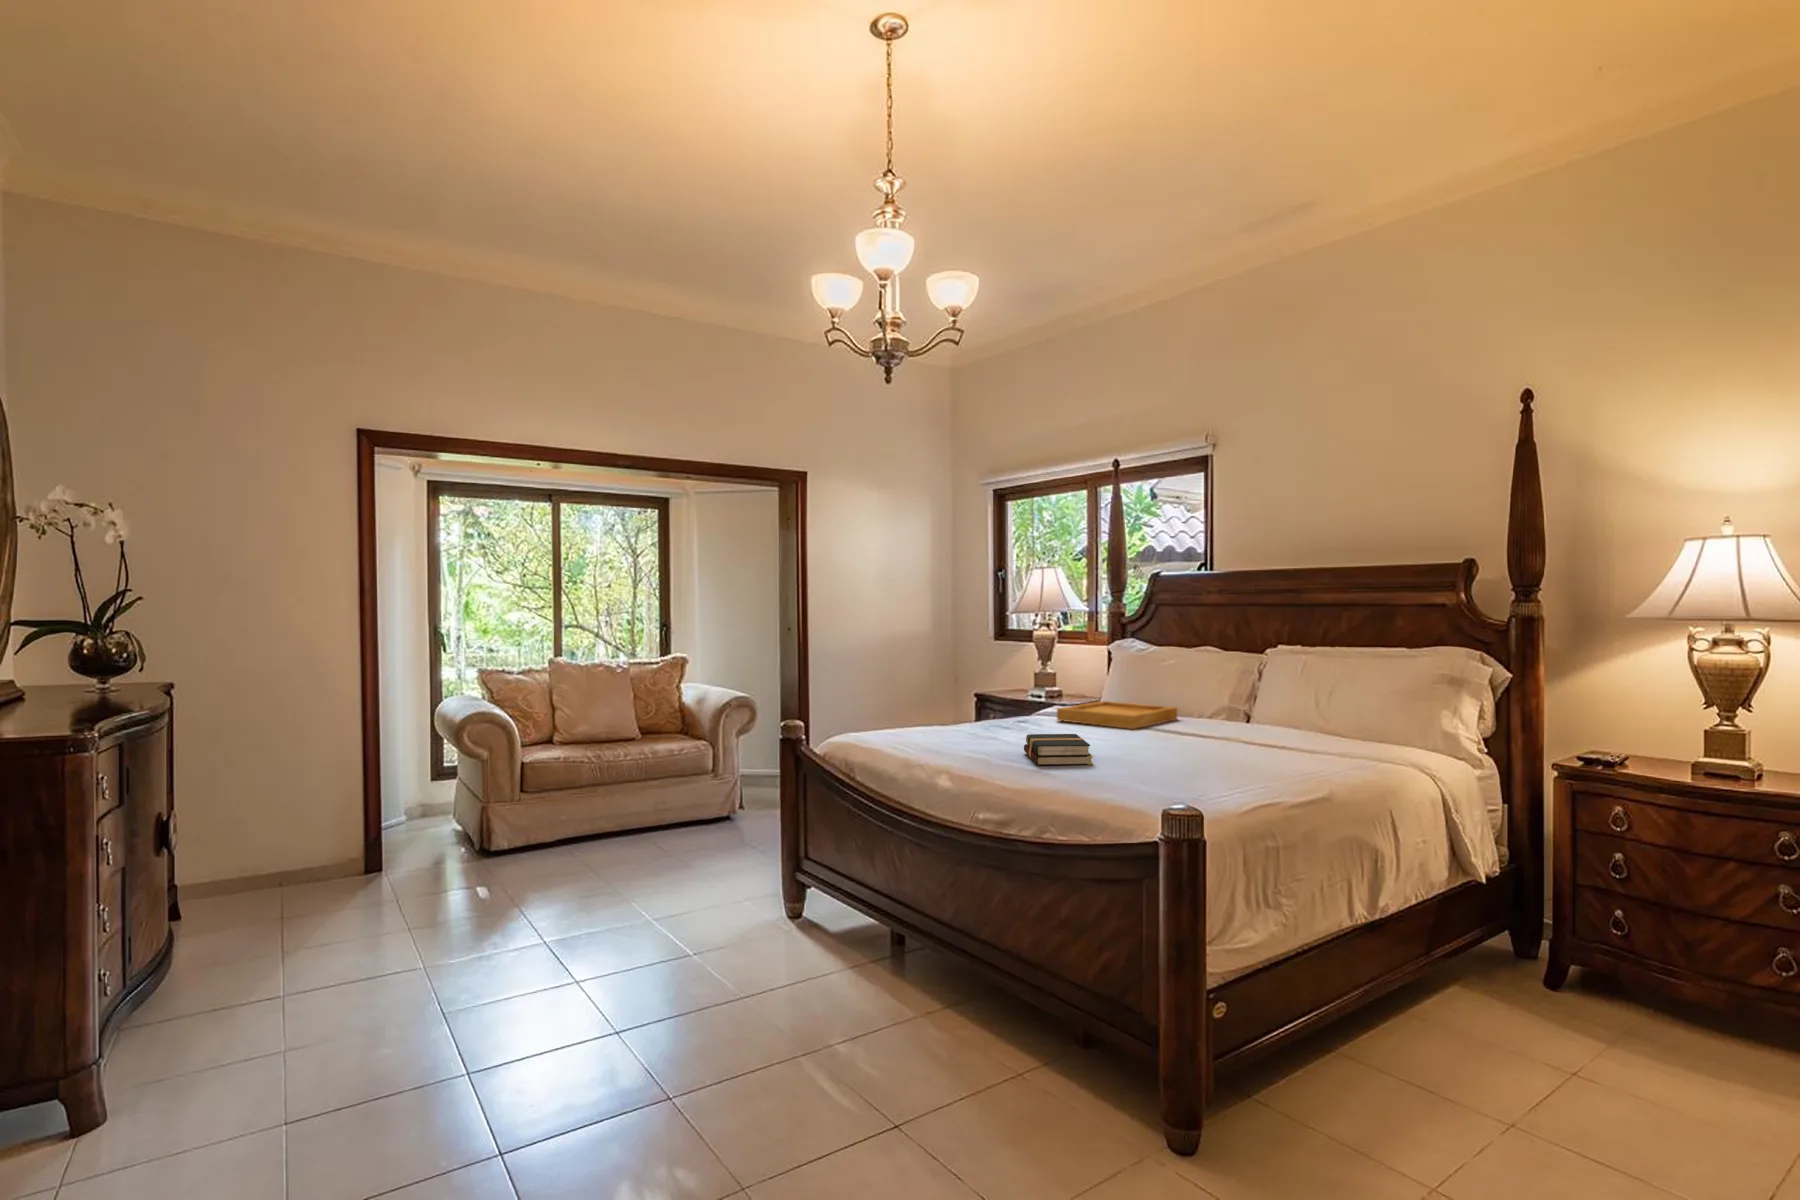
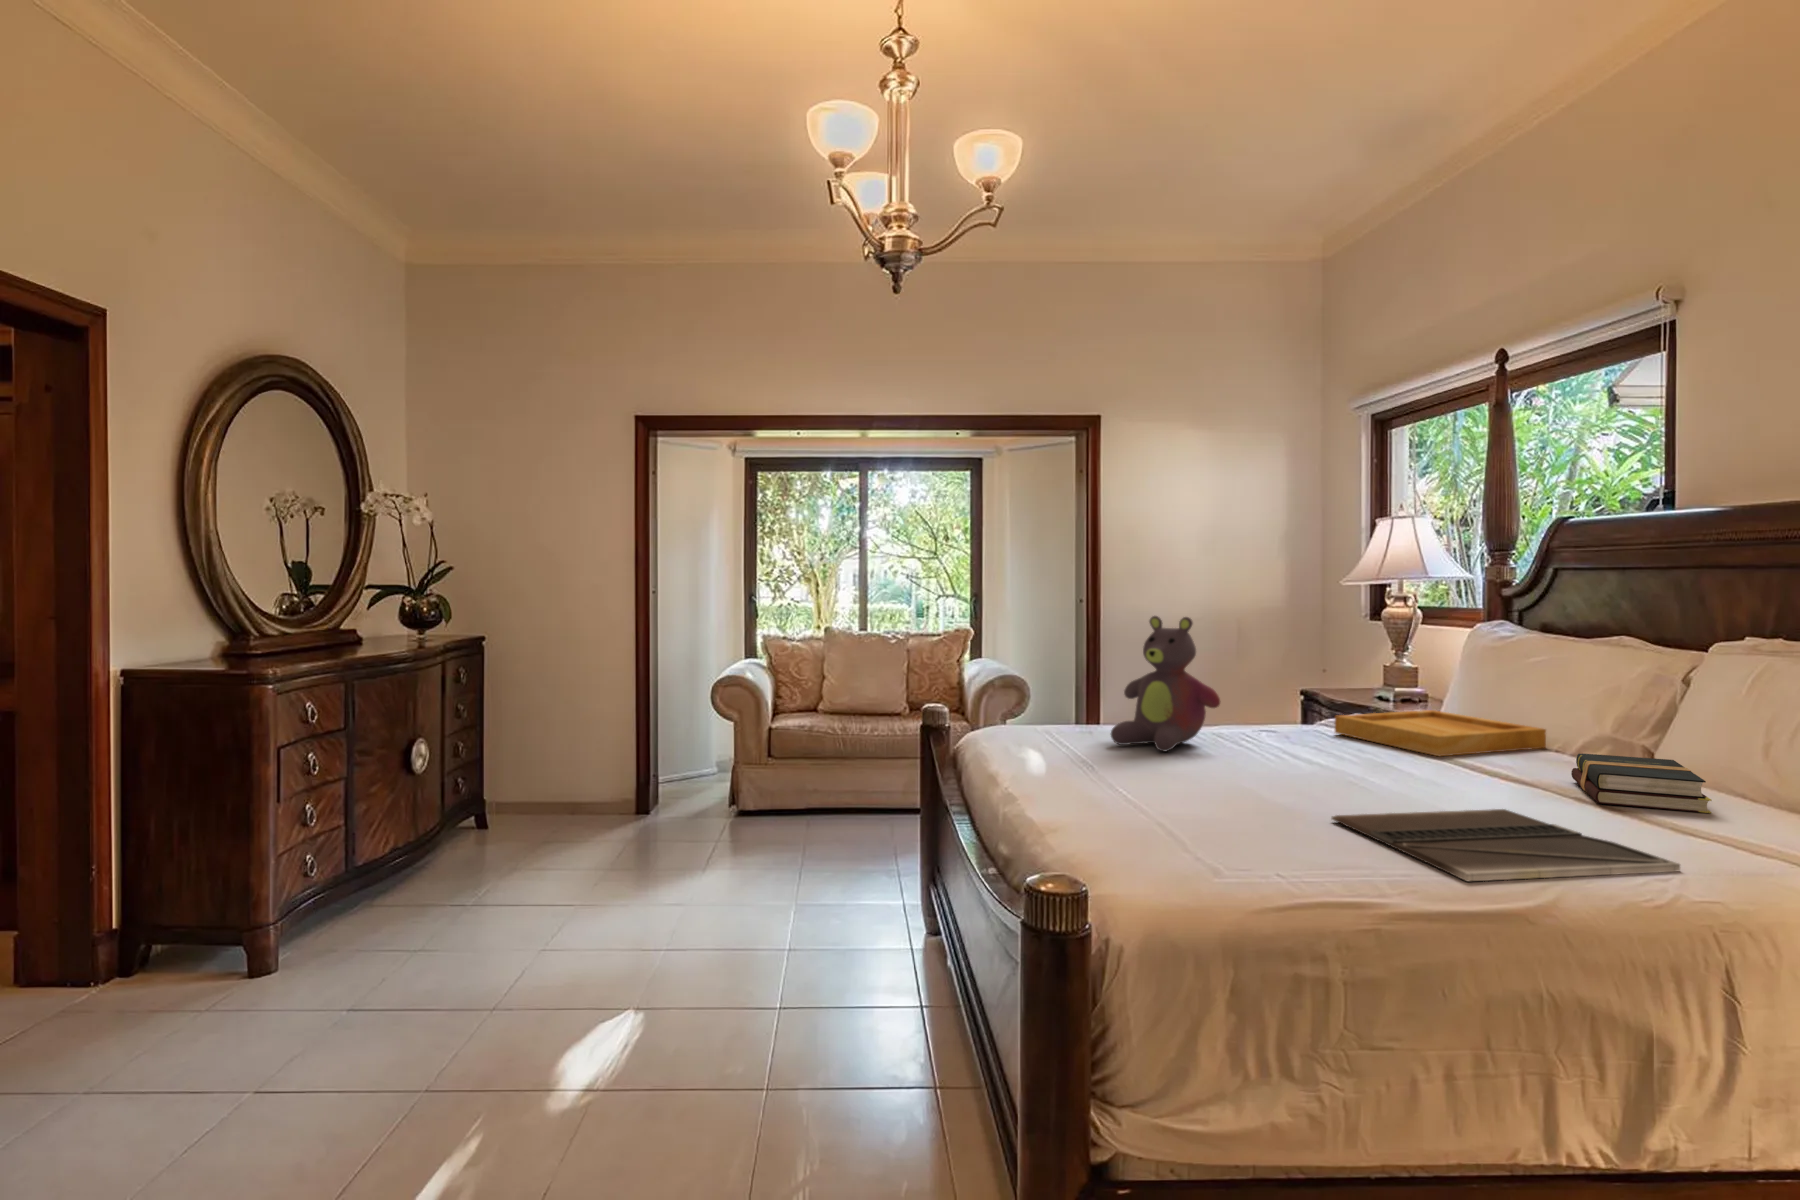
stuffed bear: none [930,642,1006,741] -> present [1111,616,1220,752]
hardback book: present [1024,734,1093,765] -> present [1571,753,1712,813]
laptop: none [1135,752,1310,787] -> present [1332,809,1680,881]

